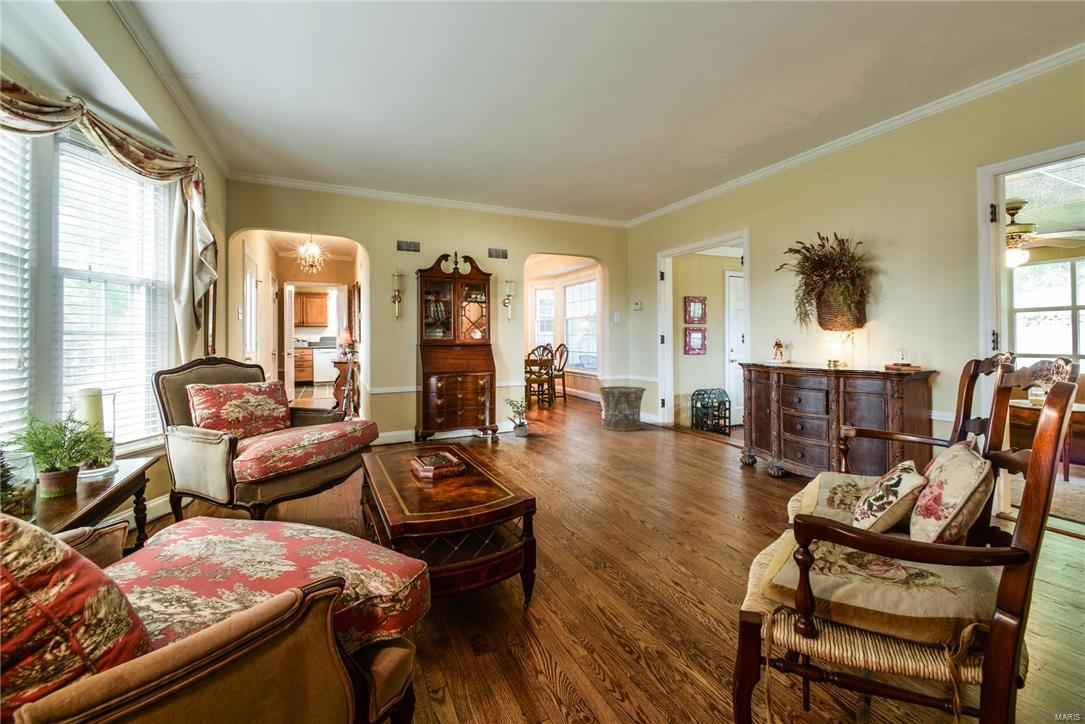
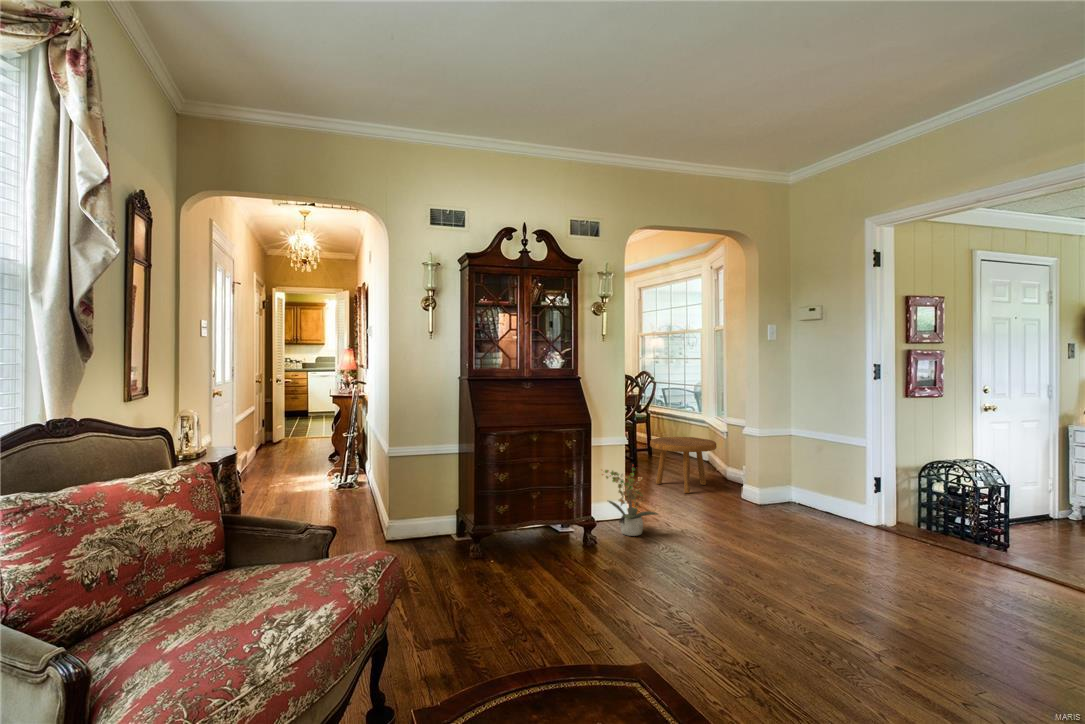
footstool: none [544,385,584,418] -> present [650,437,717,493]
basket: present [599,386,646,431] -> none [756,446,842,527]

